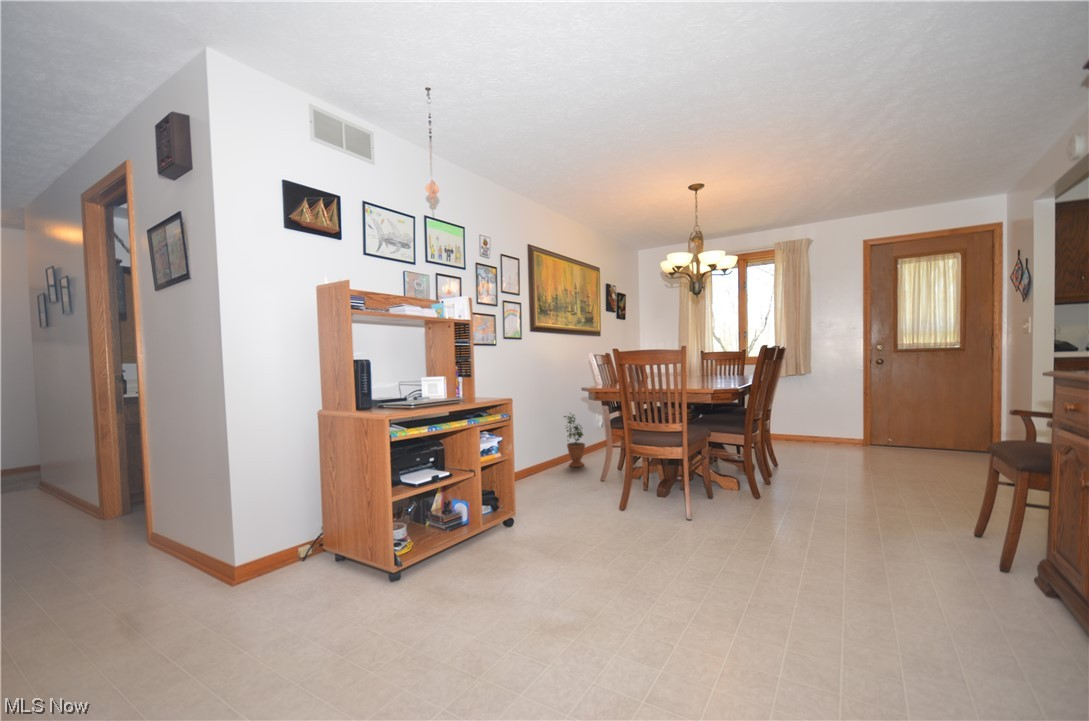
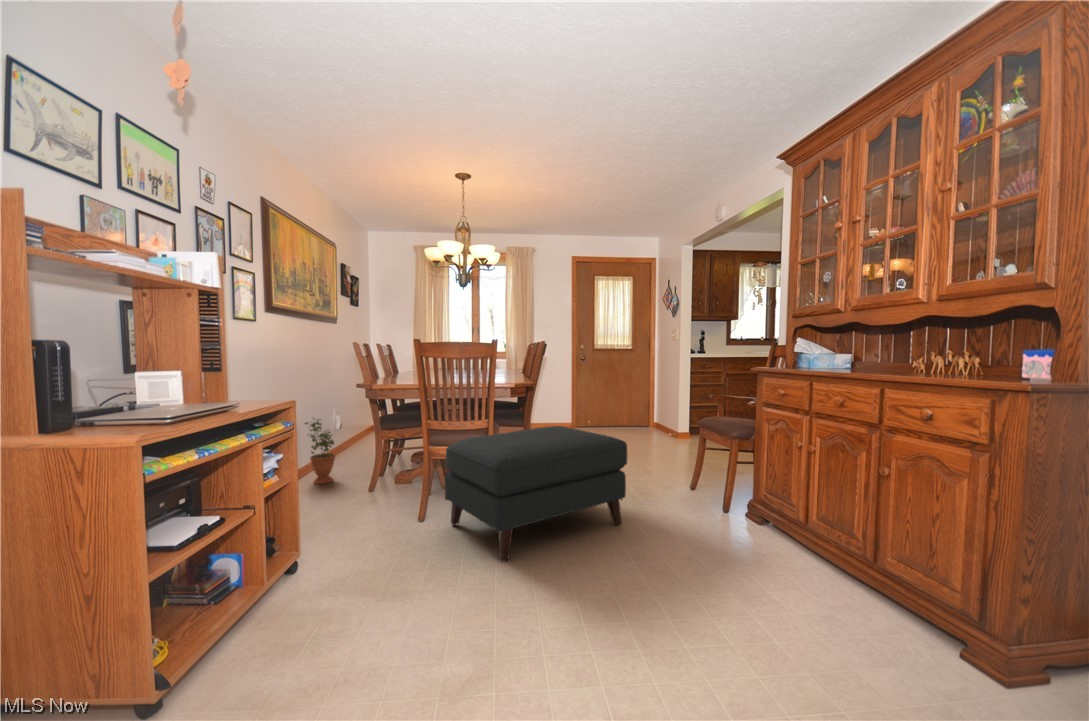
ottoman: none [634,440,827,562] -> present [445,426,627,561]

